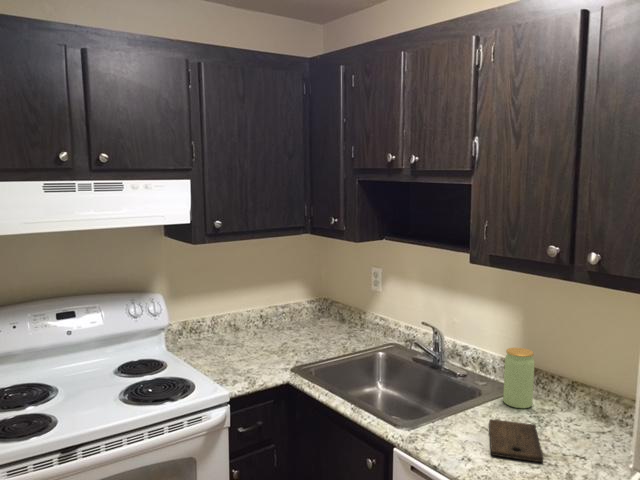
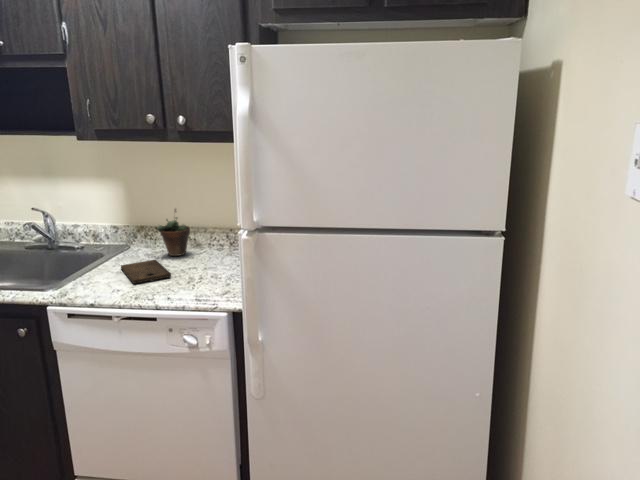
jar: present [503,348,535,408] -> none [119,210,147,256]
succulent plant: none [546,362,594,428] -> present [157,209,190,256]

